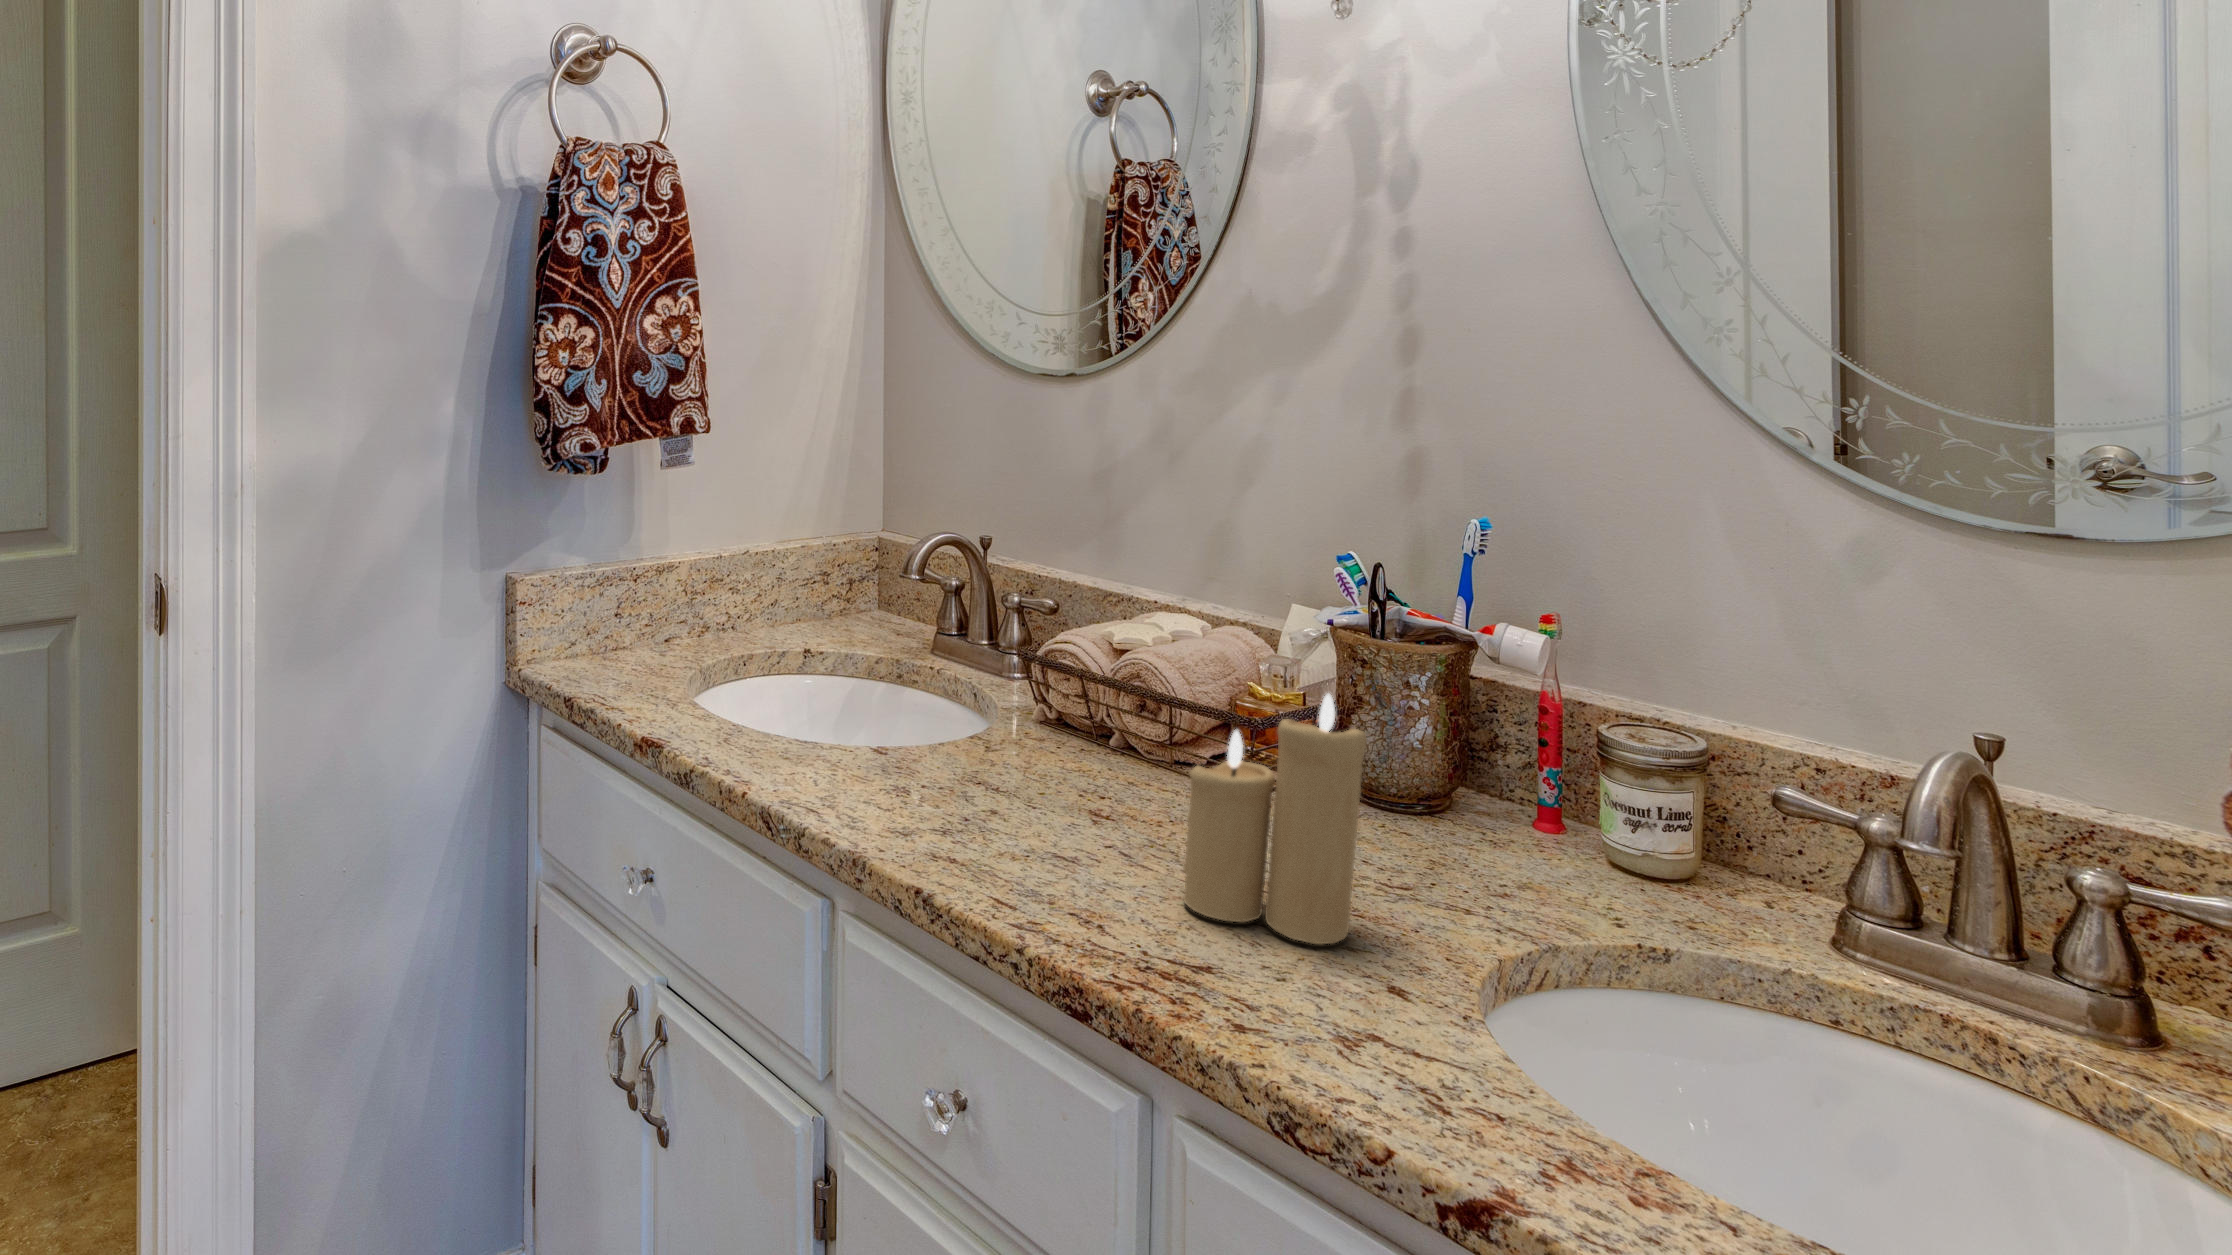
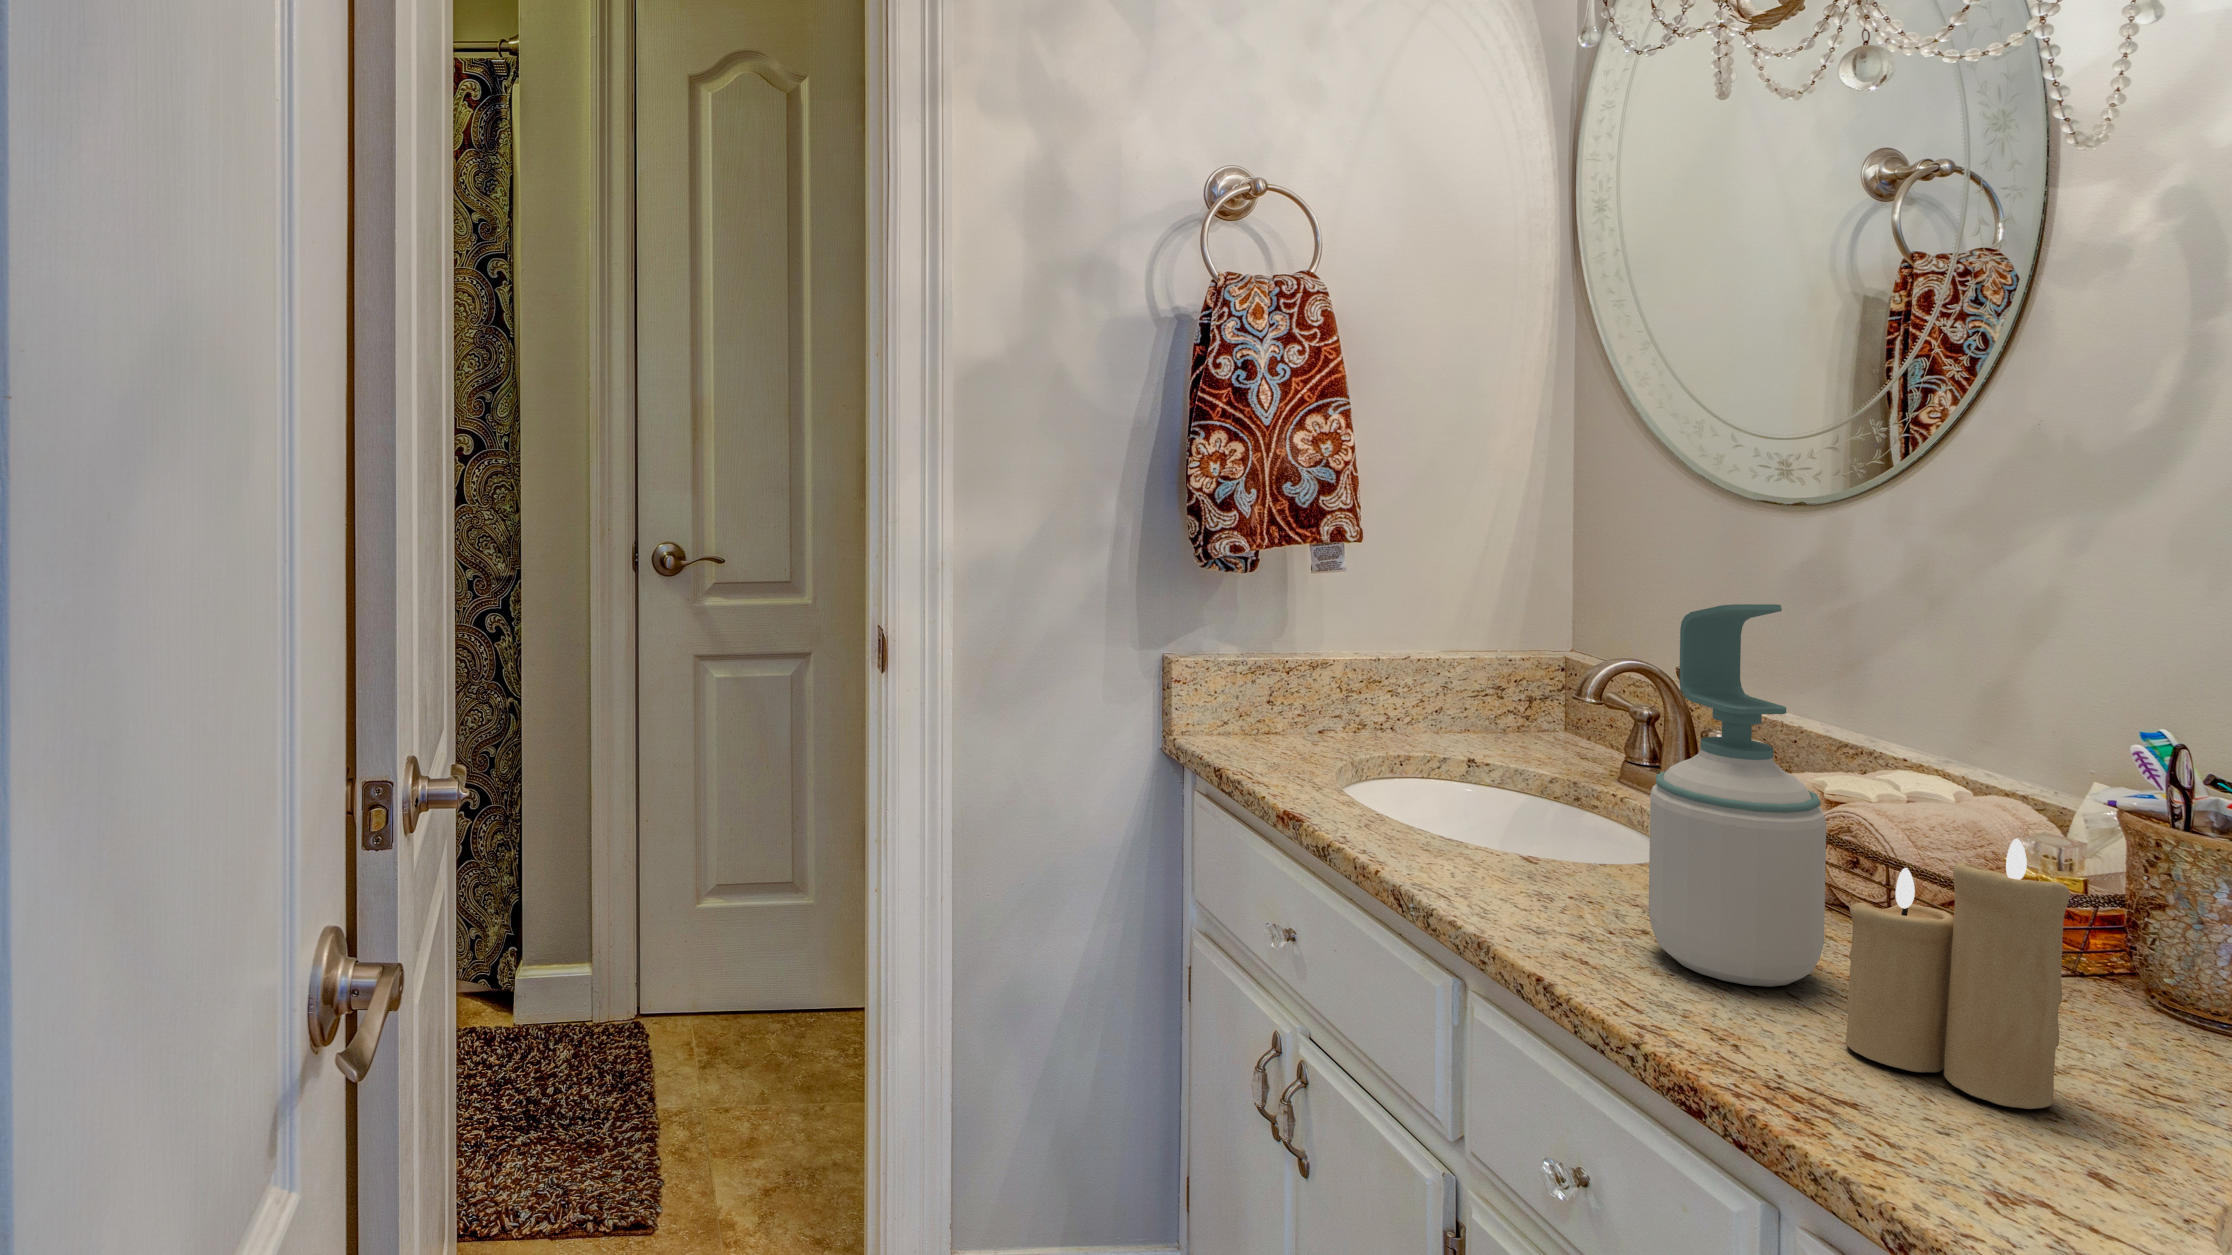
soap bottle: none [1002,479,1153,852] -> present [1649,604,1826,987]

